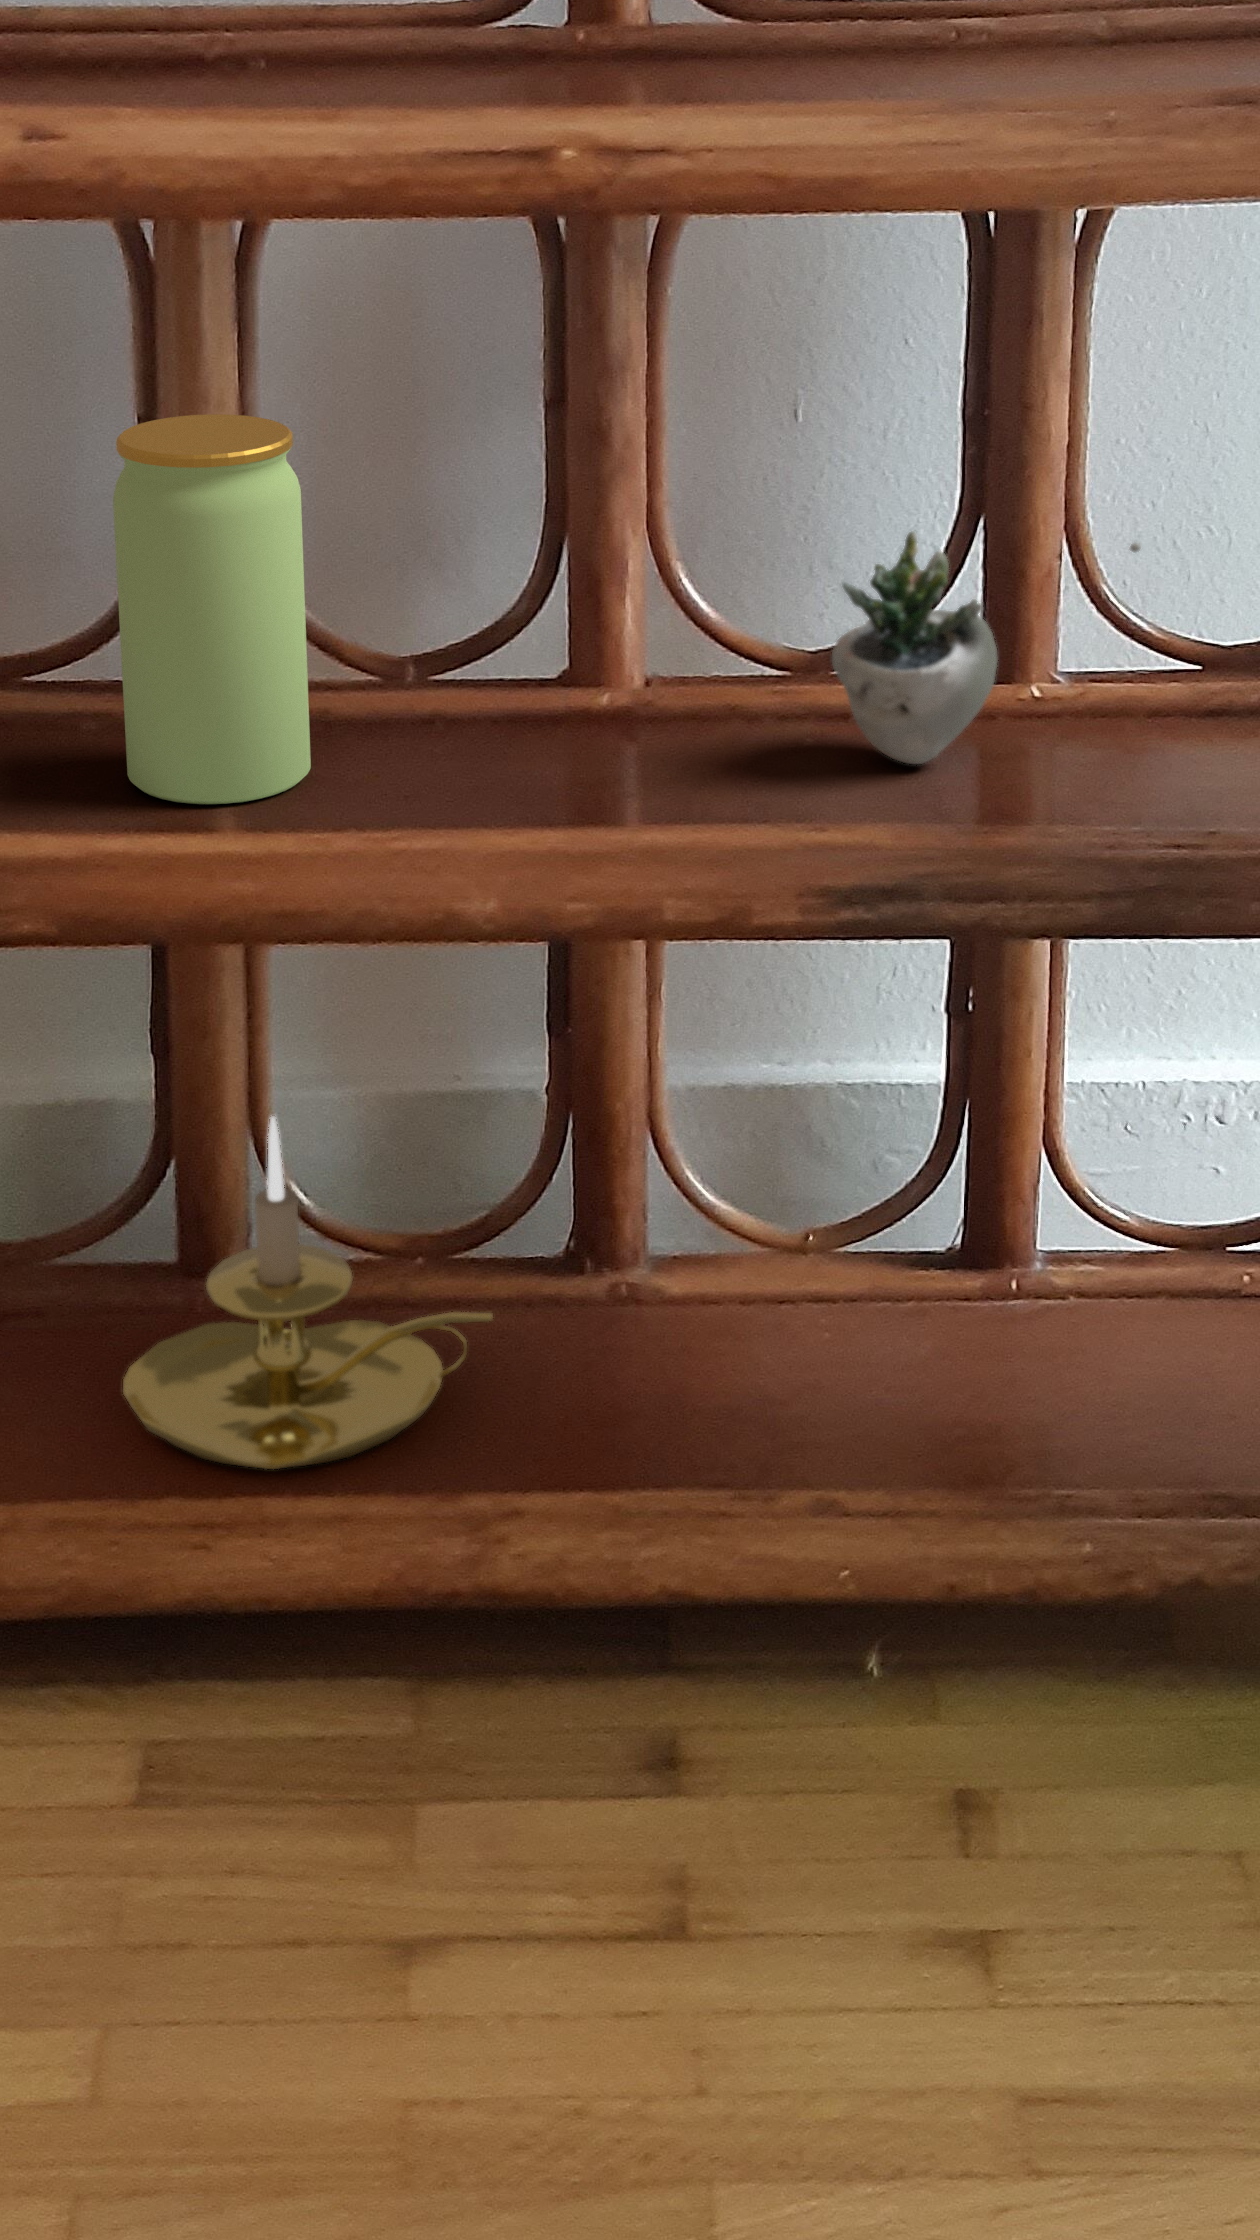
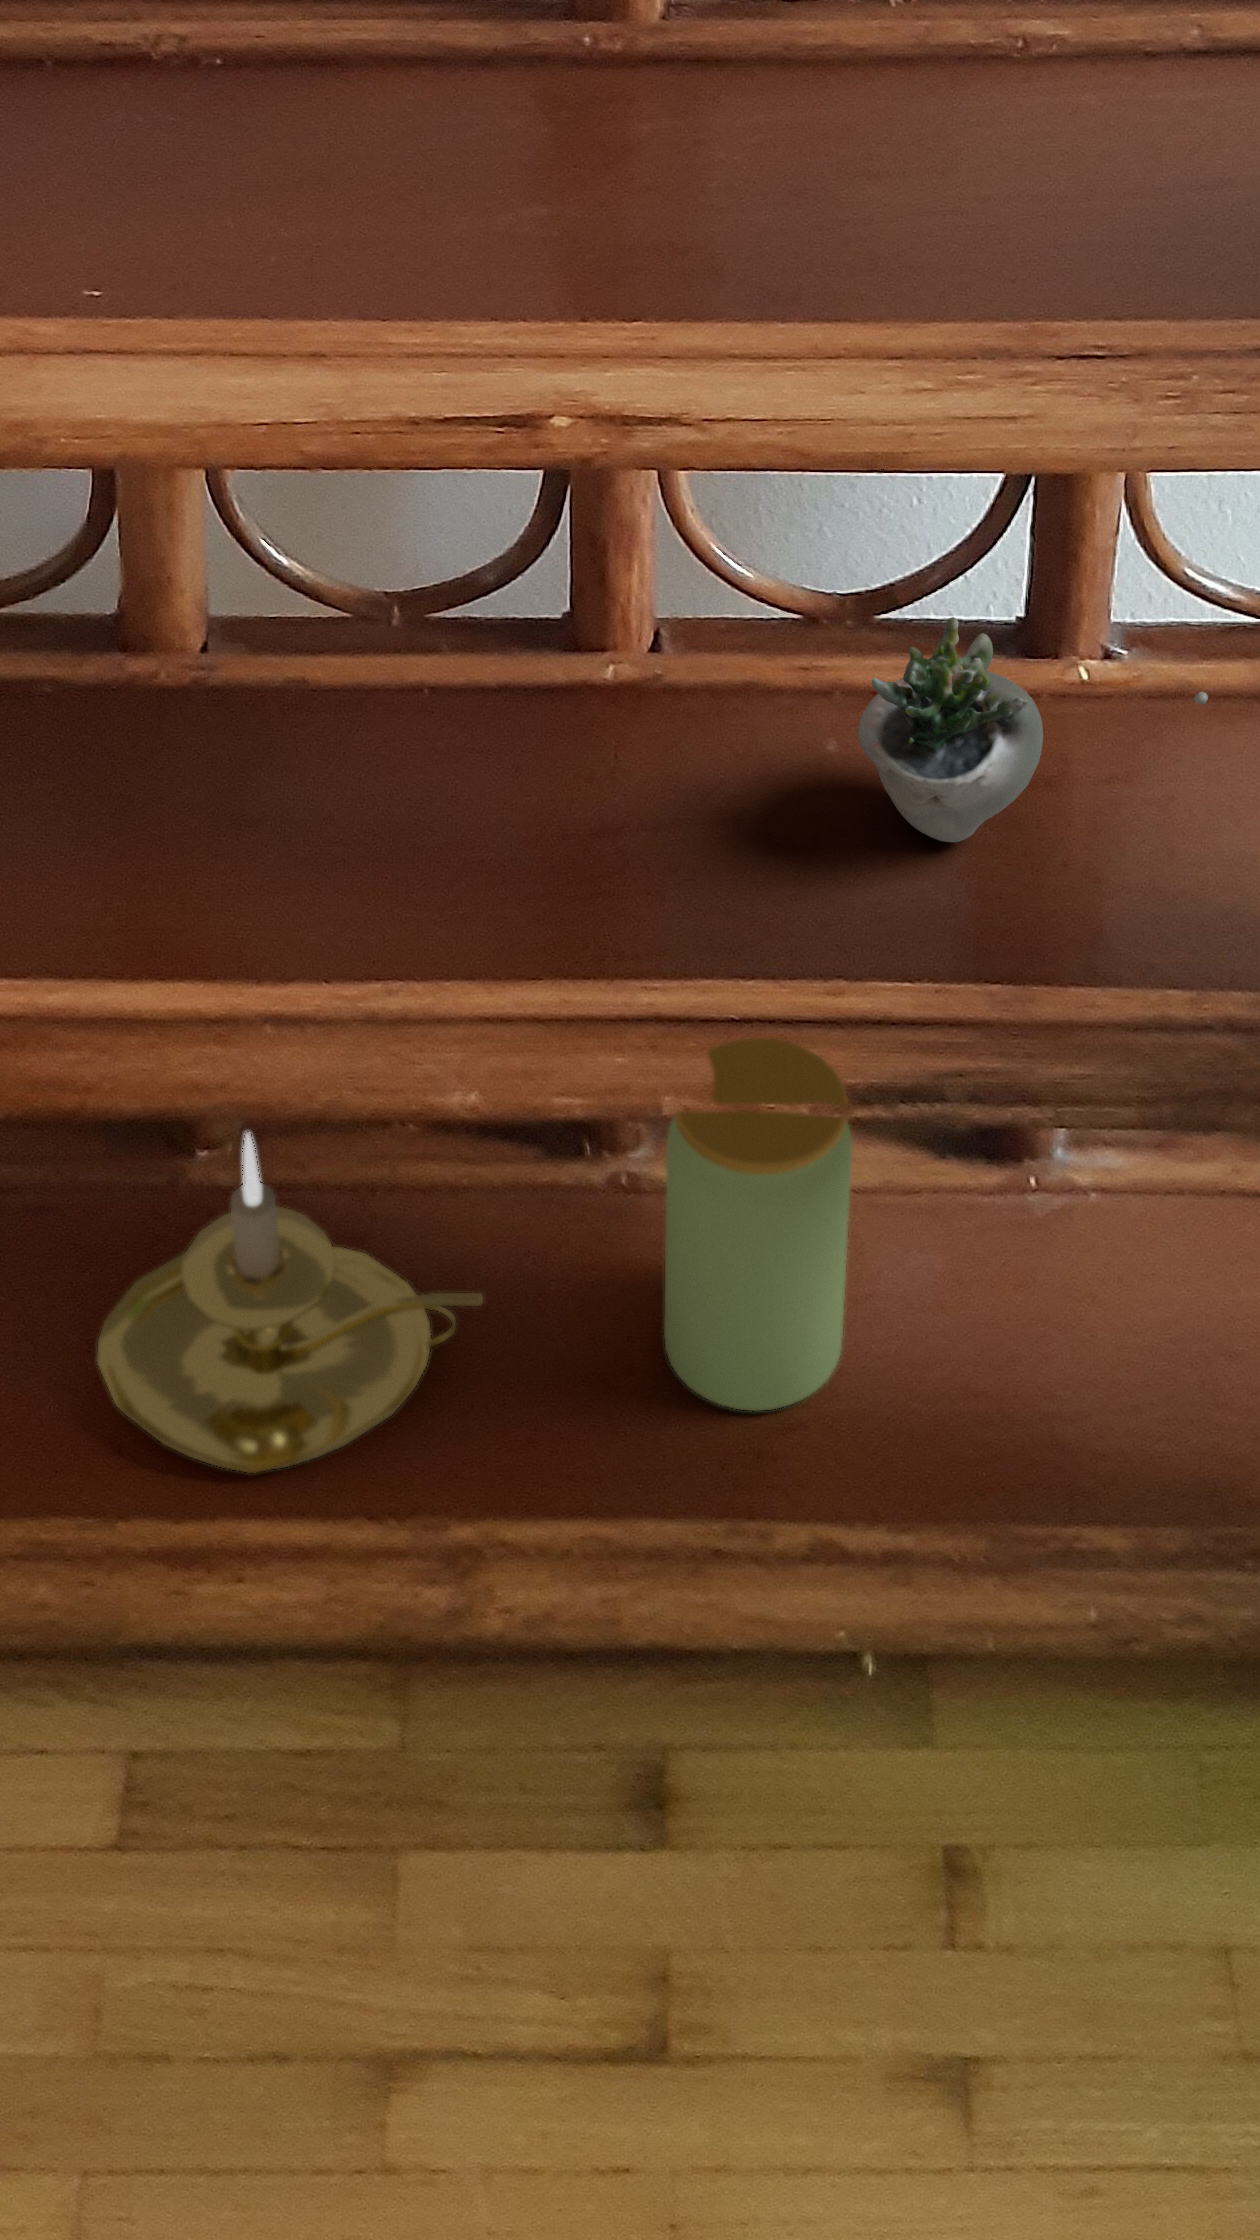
jar: present [113,414,311,804] -> present [664,1038,852,1411]

